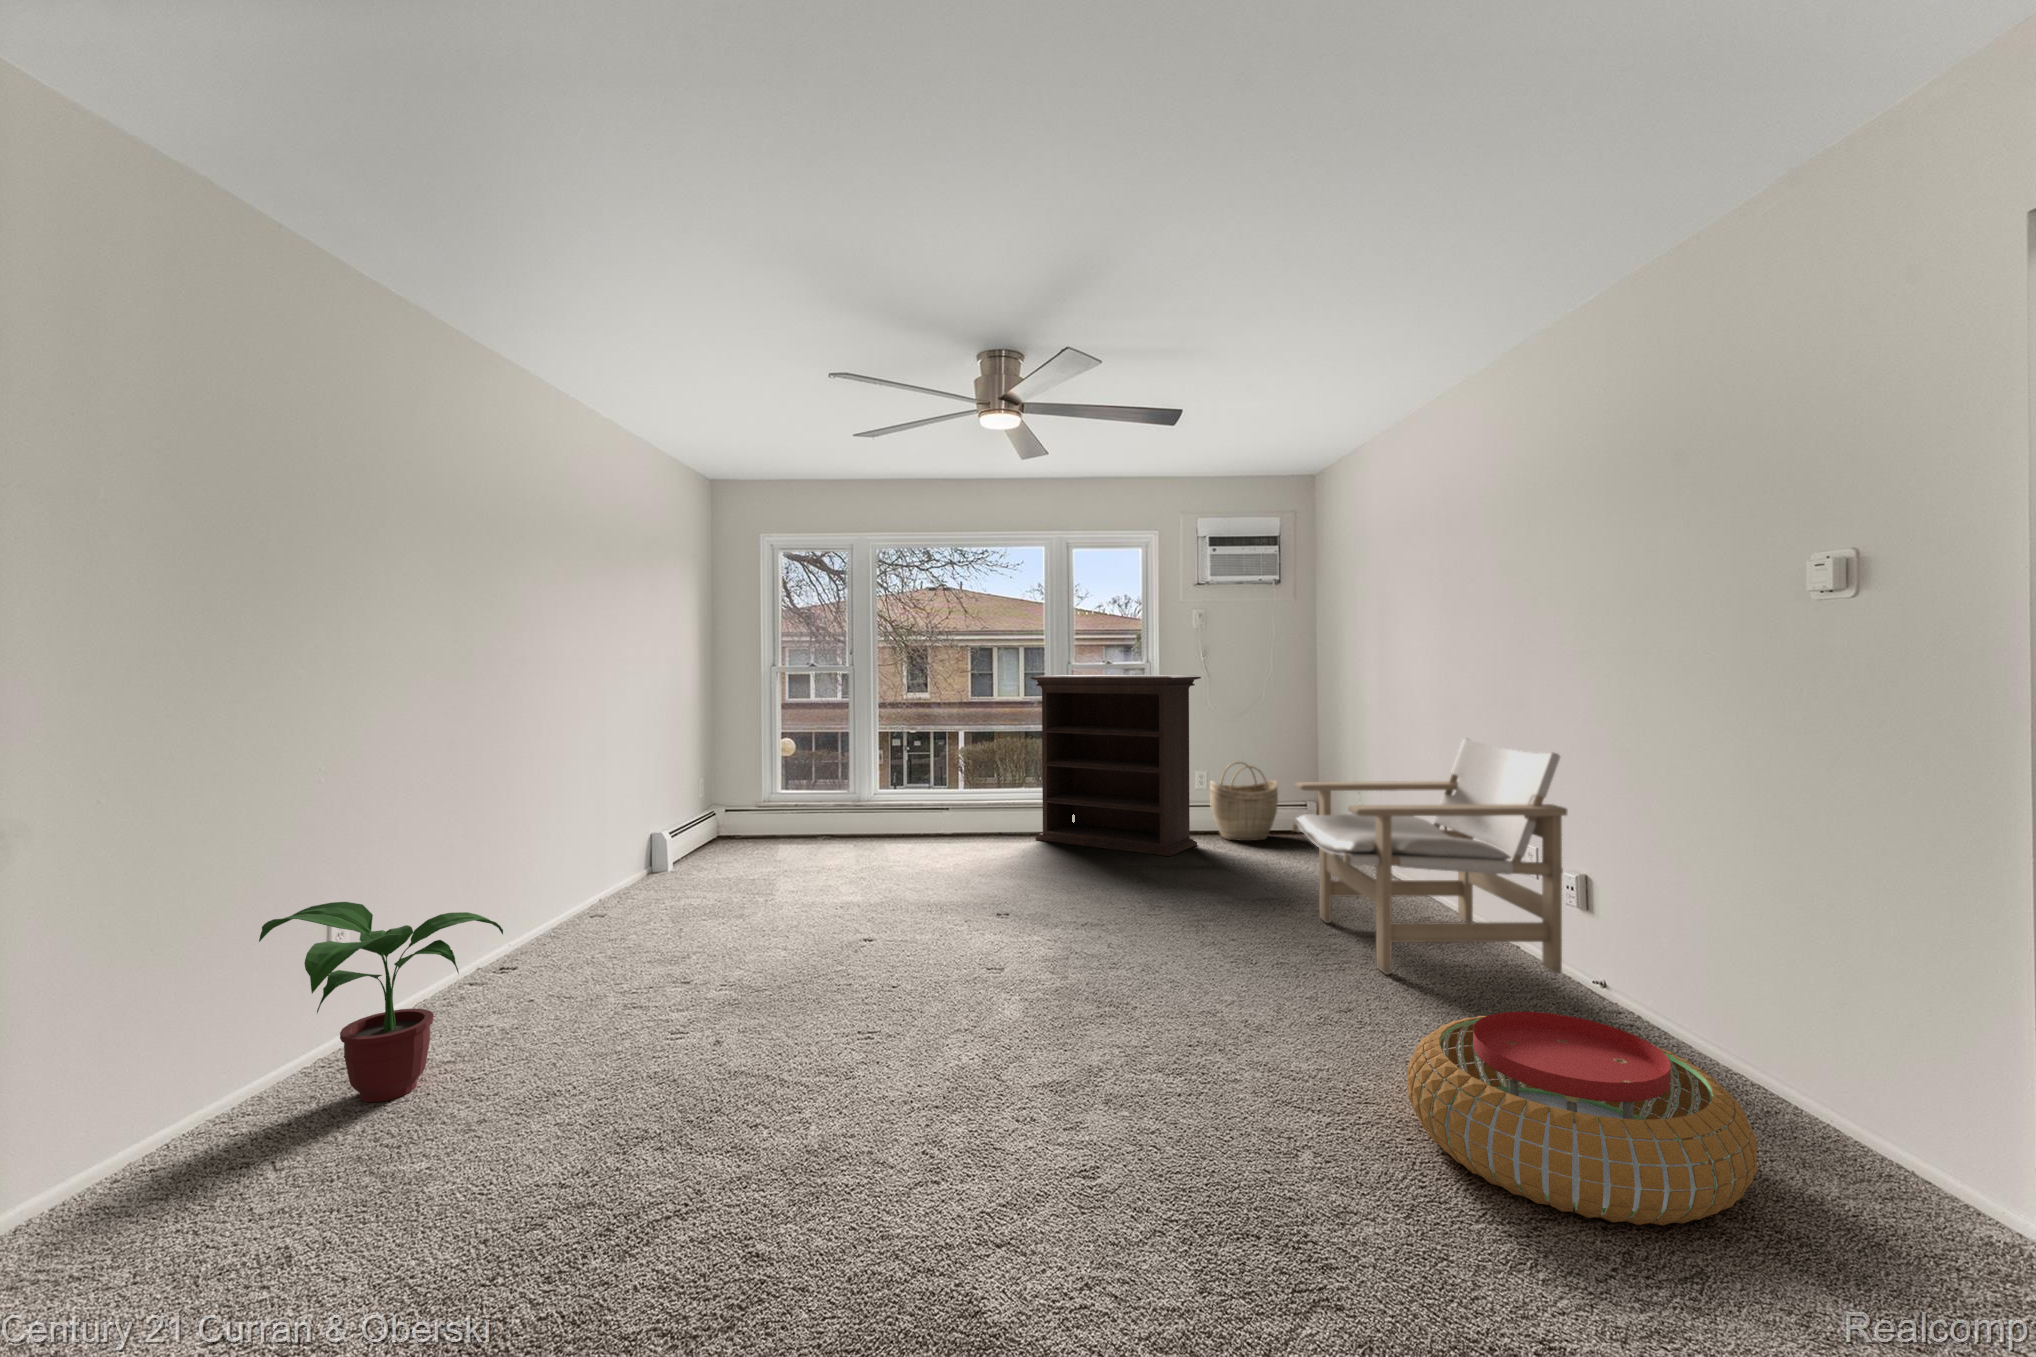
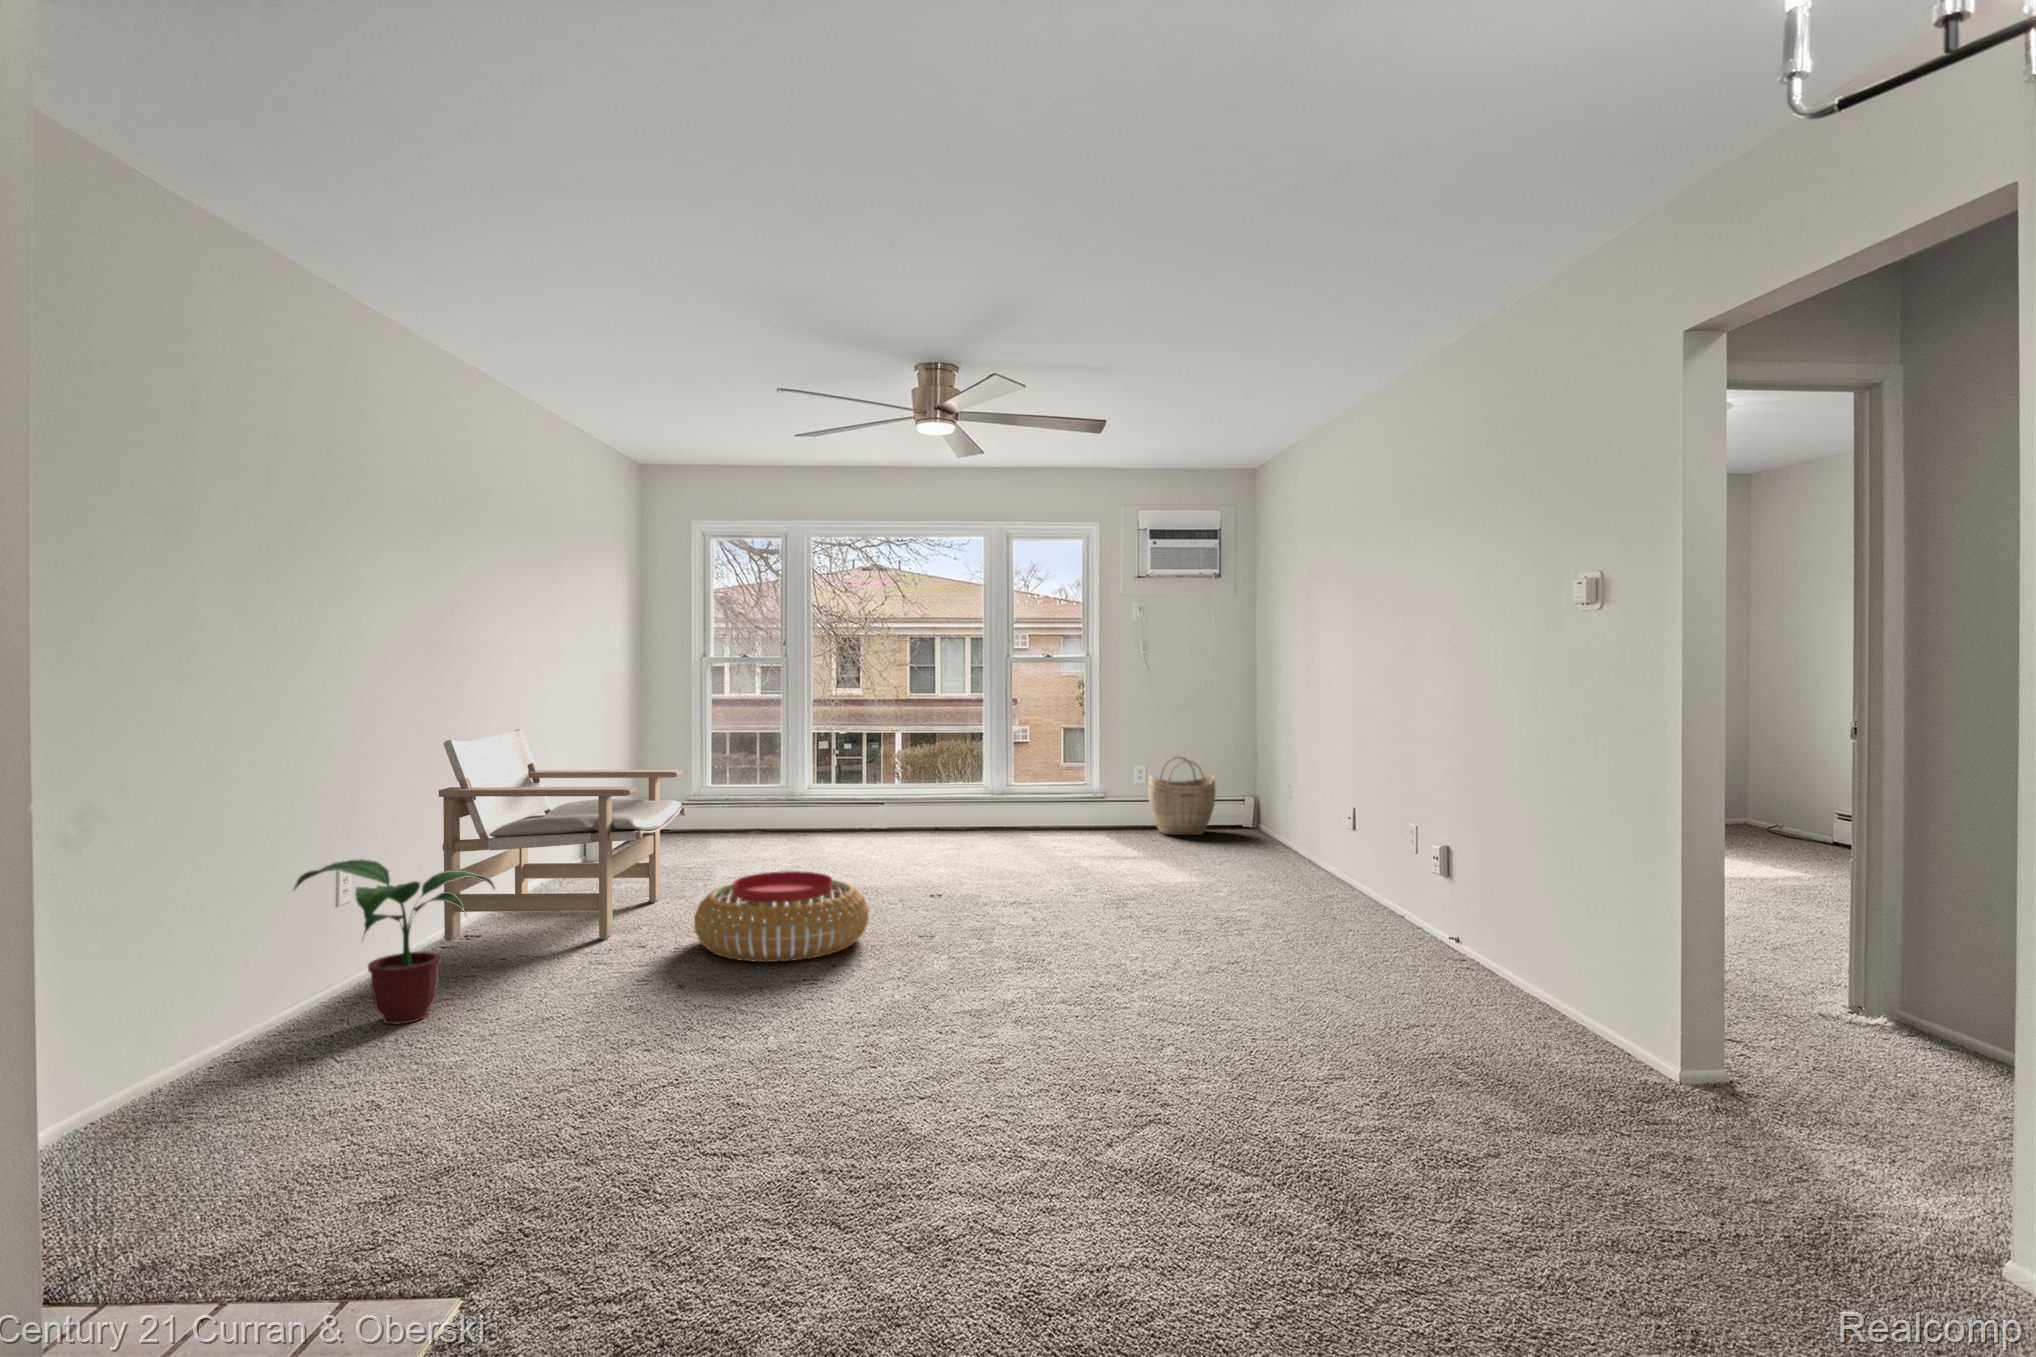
bookshelf: present [1031,675,1201,856] -> none [968,668,1138,849]
lounge chair: present [1291,739,1567,975] -> present [439,729,686,941]
pouf: present [1407,1012,1757,1225] -> present [694,871,869,962]

